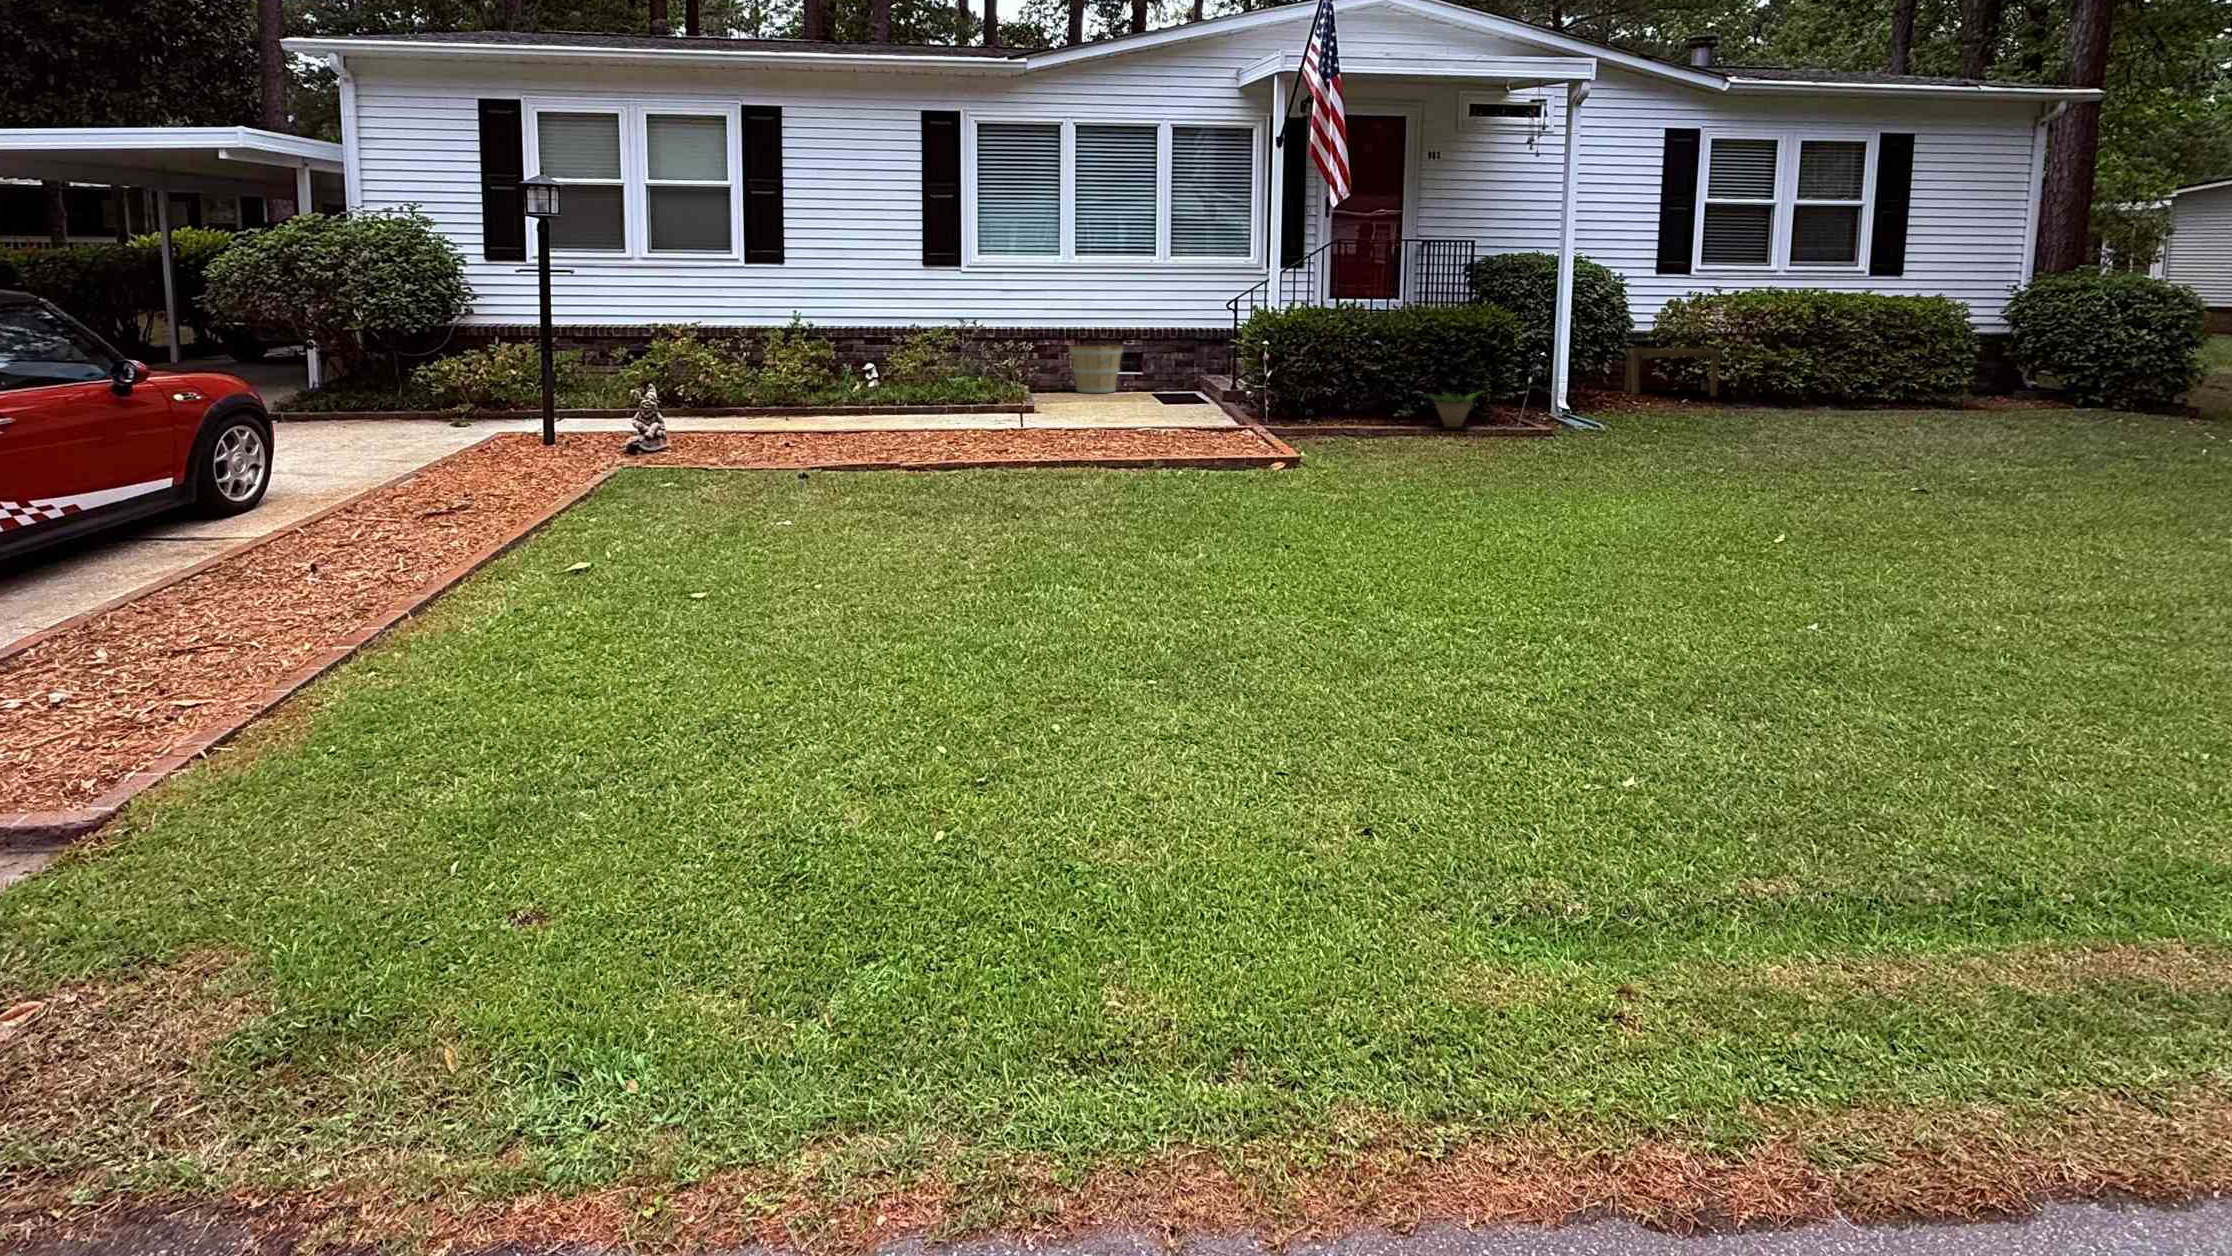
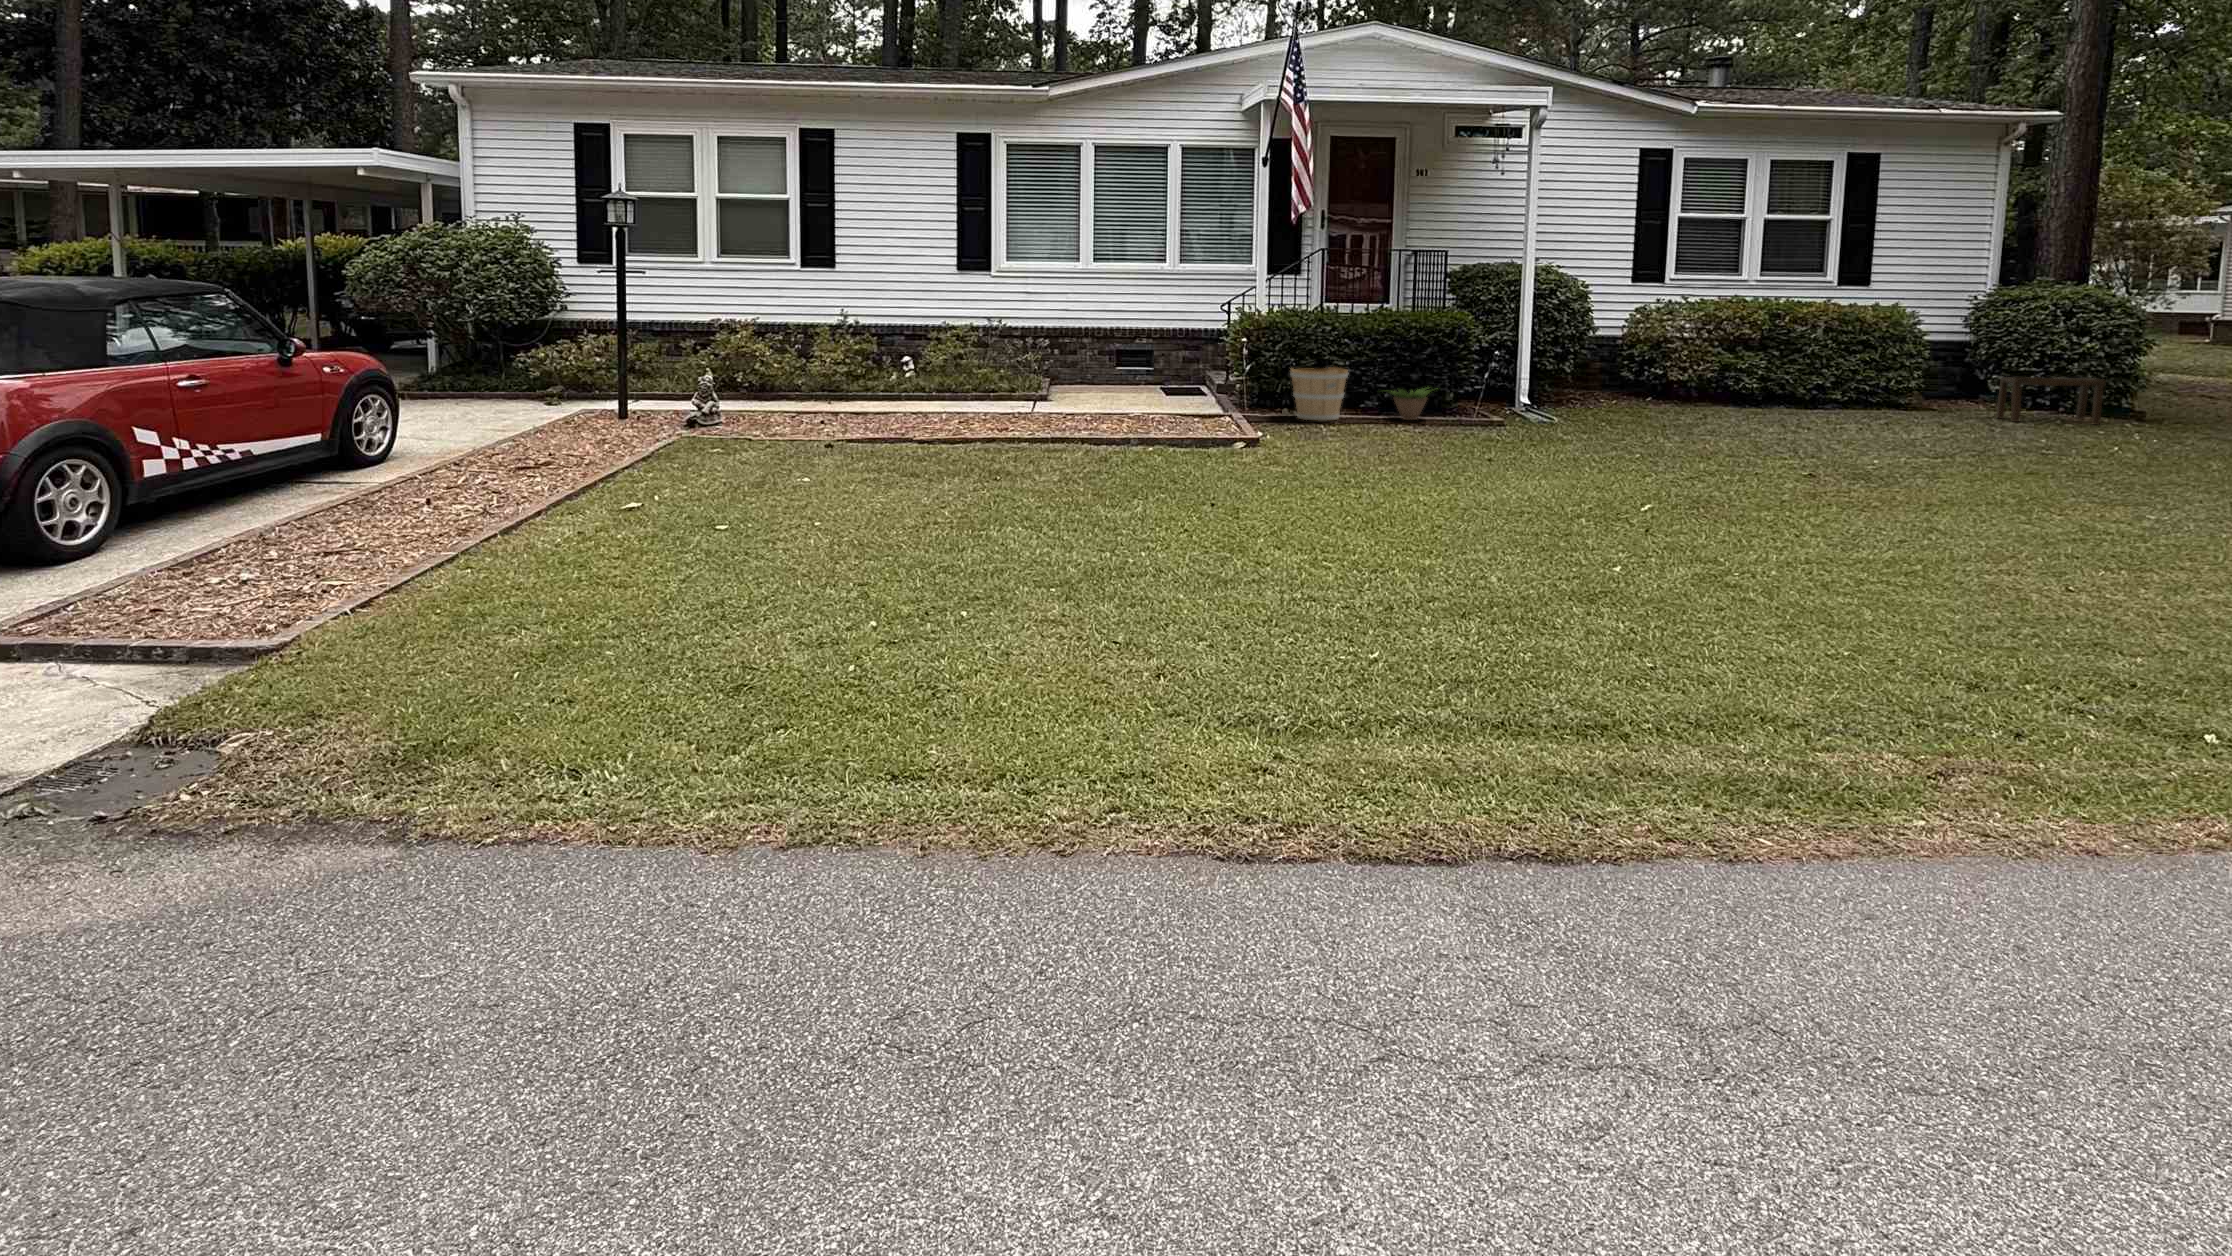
wooden bucket: present [1070,345,1123,393] -> present [1290,367,1348,421]
bench: present [1624,348,1720,396] -> present [1996,377,2106,425]

